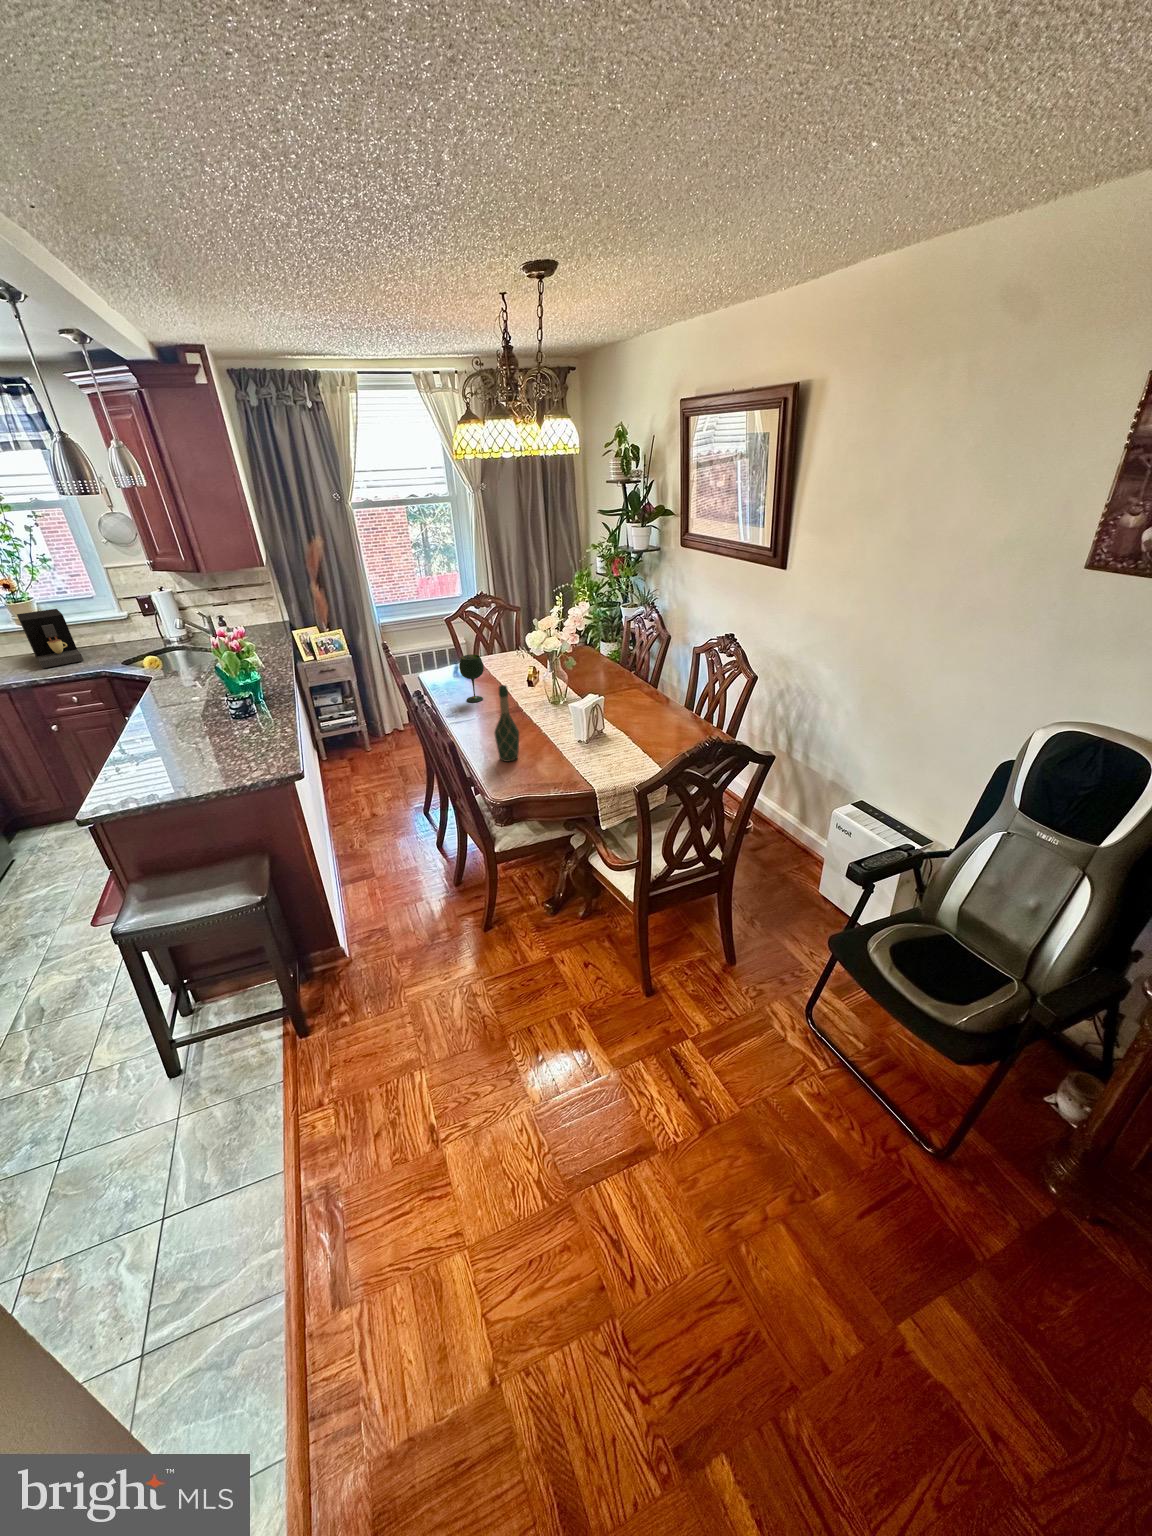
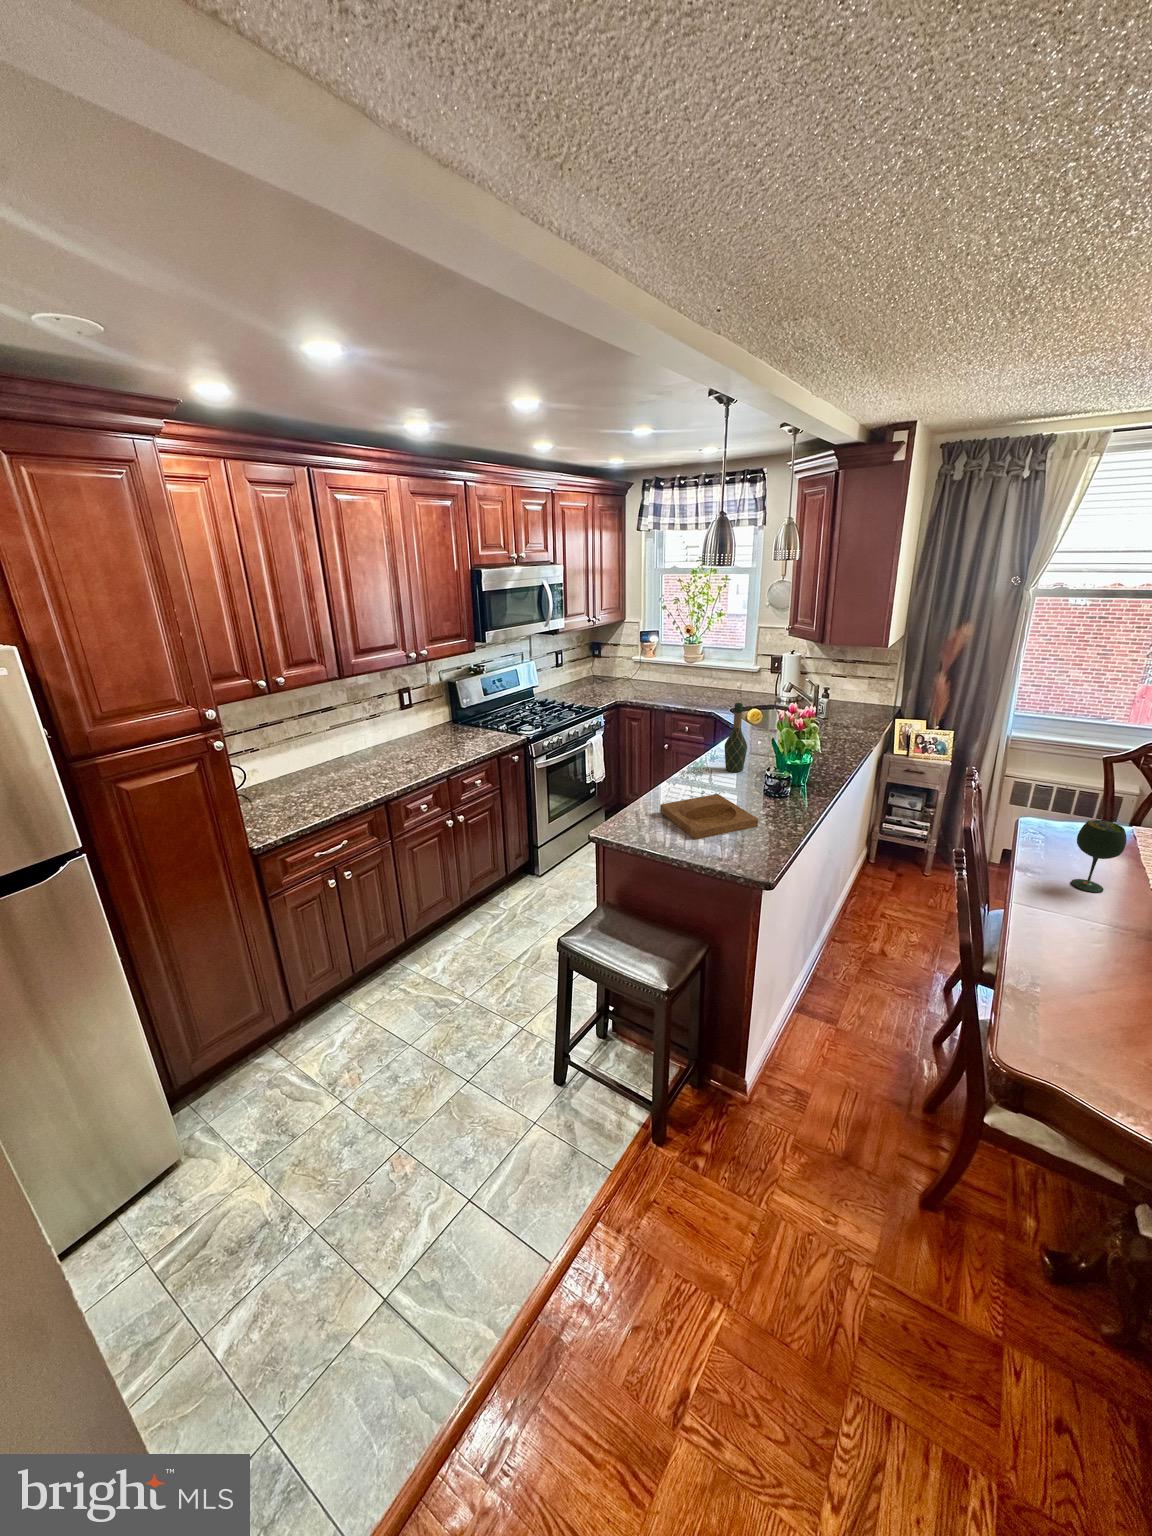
coffee maker: present [17,609,83,668] -> none [681,656,713,701]
wine bottle: present [495,685,519,762] -> present [725,703,747,772]
tray: none [142,730,256,772] -> present [660,794,758,840]

